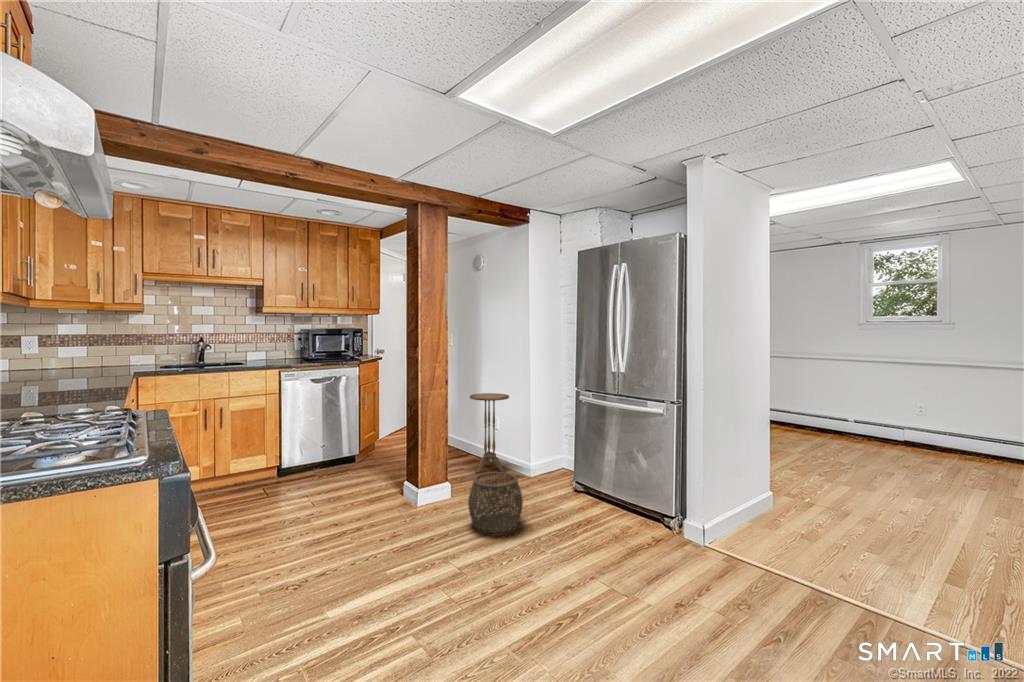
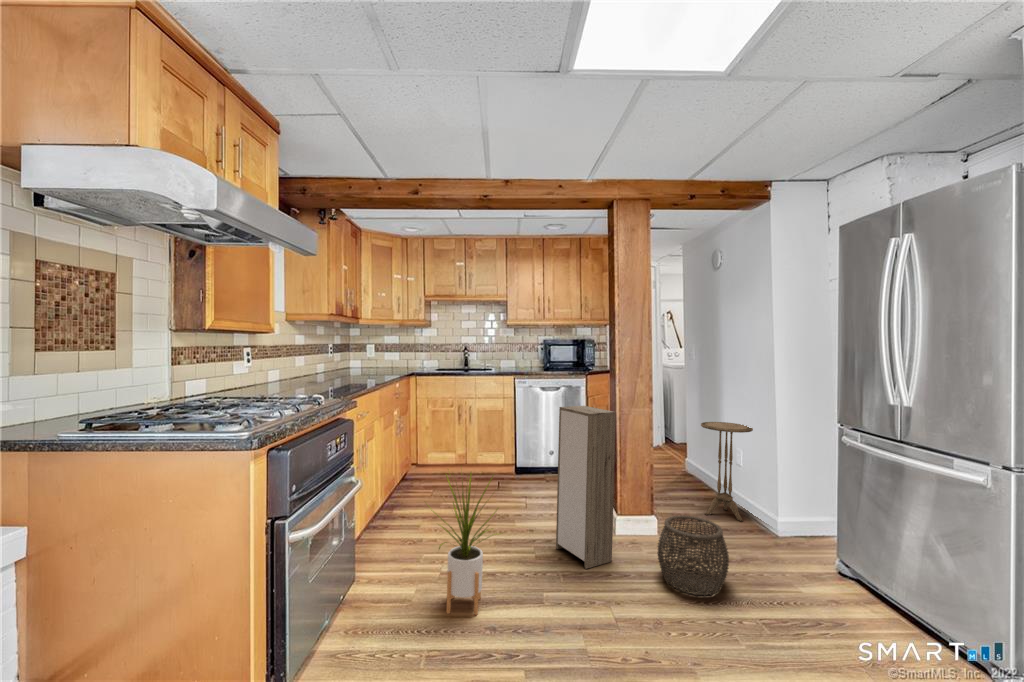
storage cabinet: none [370,391,427,541] -> present [556,406,616,569]
house plant: none [264,464,354,624] -> present [428,473,498,615]

